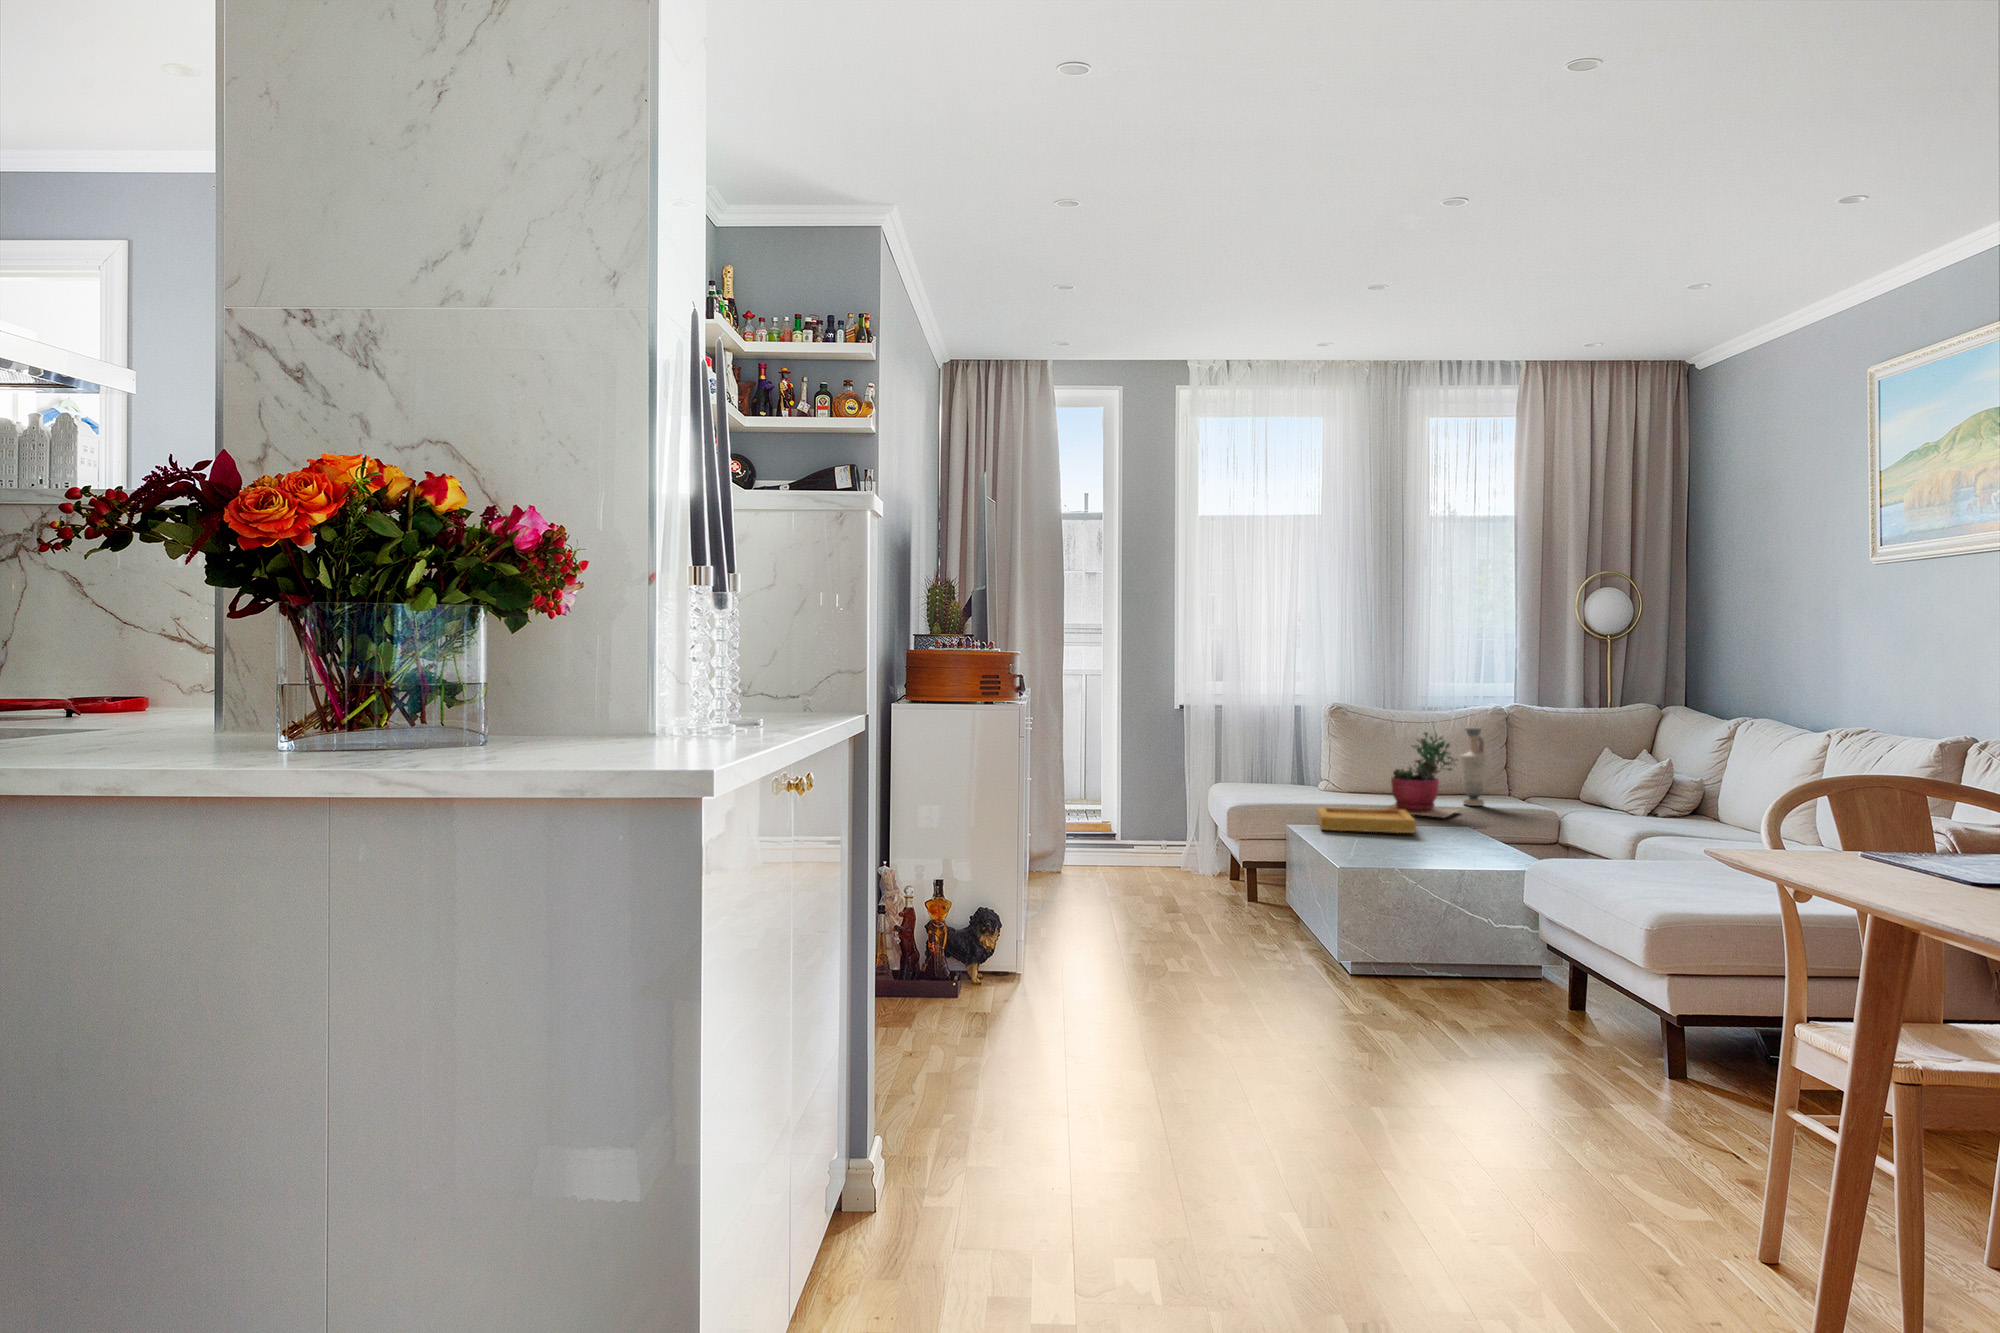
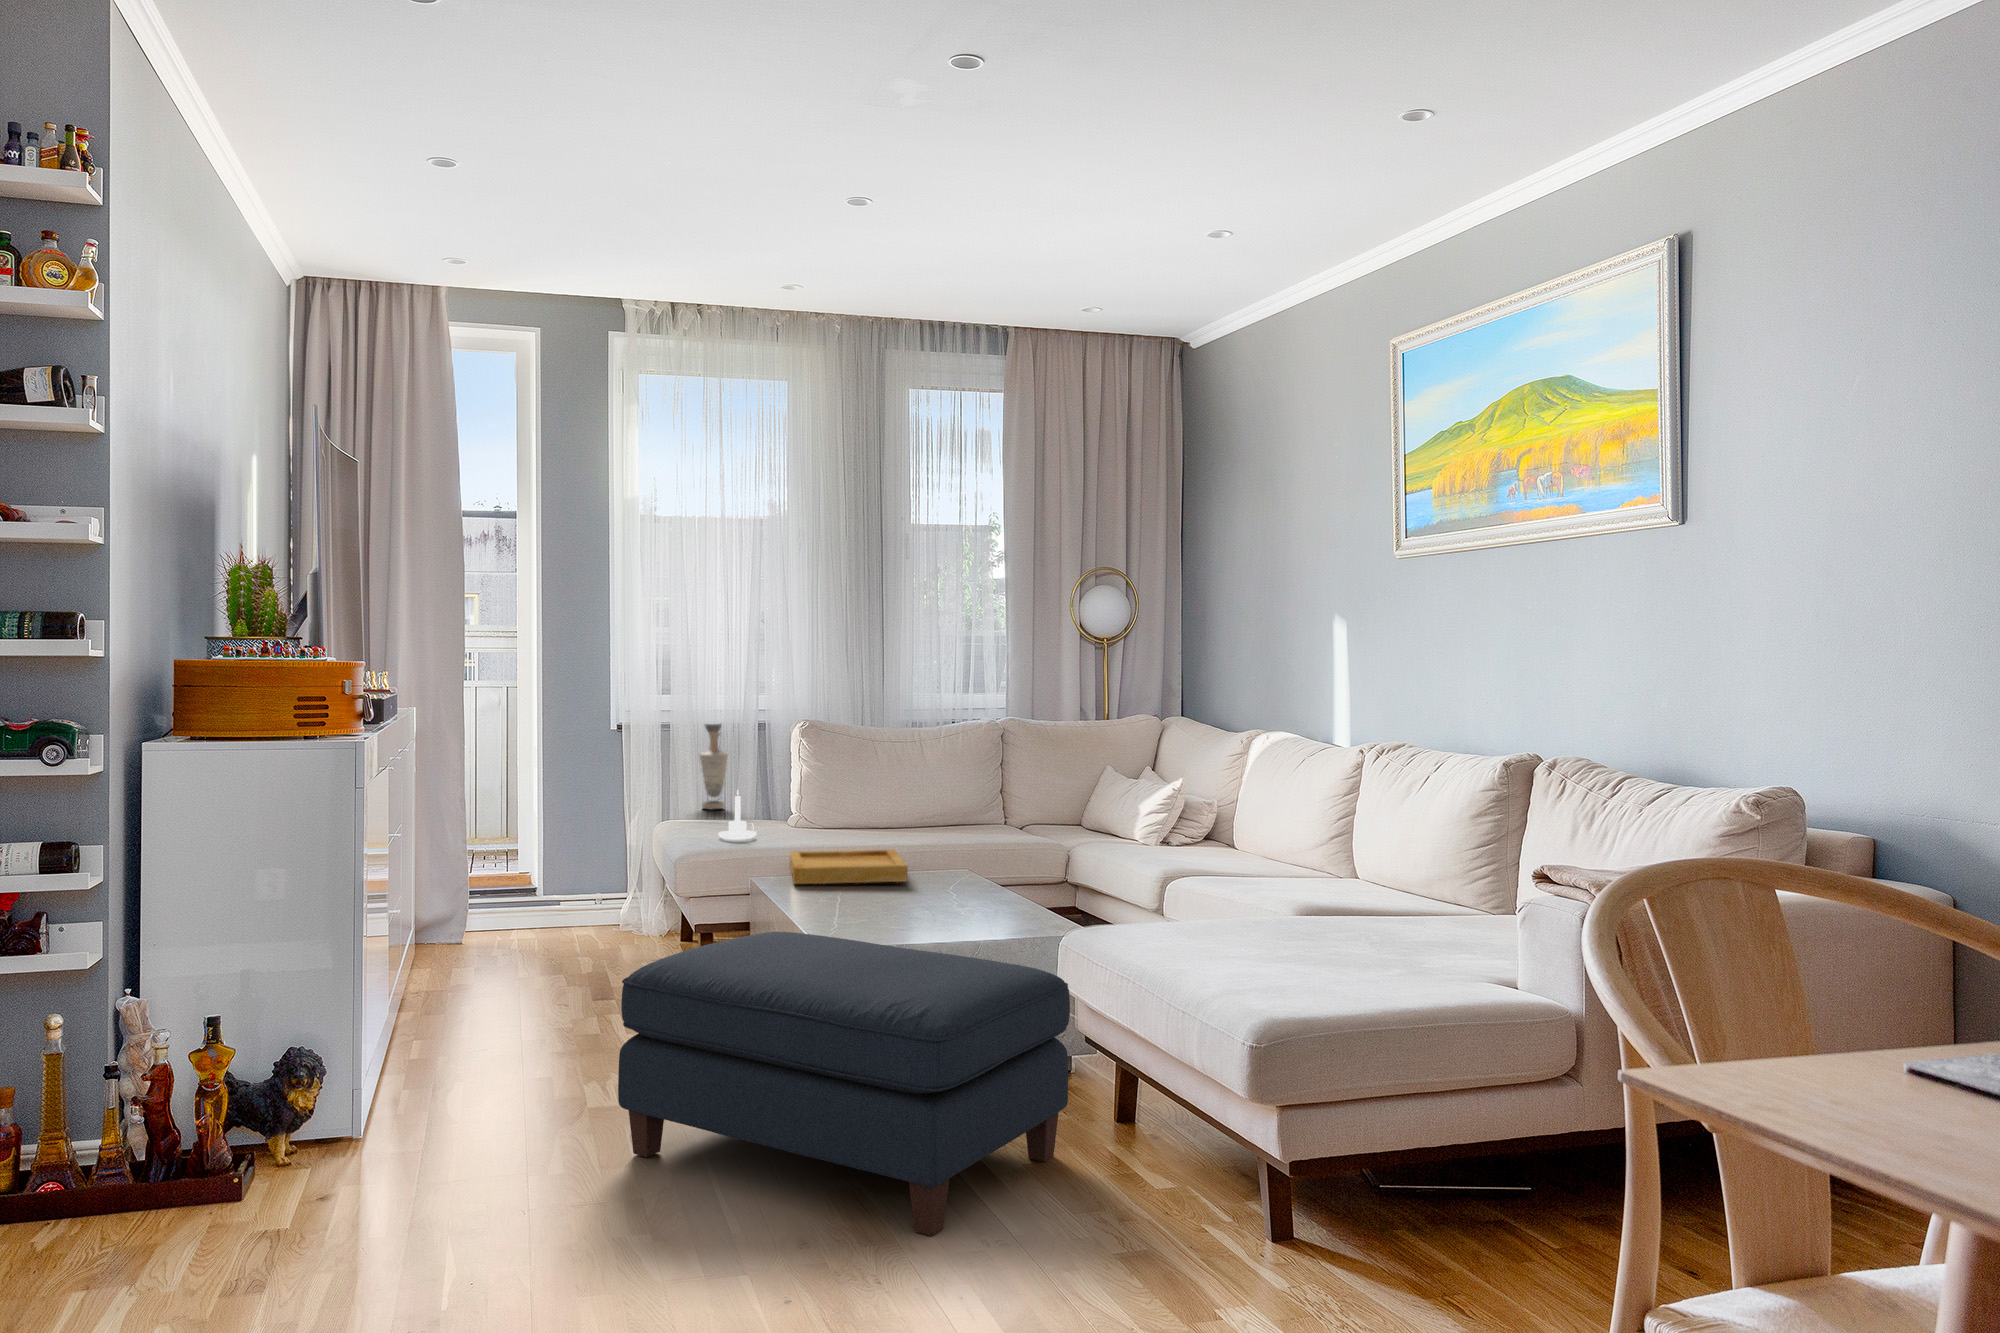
vase: present [1460,728,1488,806] -> present [699,724,728,809]
succulent plant: present [1384,732,1458,817] -> none [862,752,957,856]
candle holder: none [1259,758,1290,798] -> present [718,790,757,839]
ottoman: none [1197,855,1551,1072] -> present [618,932,1070,1236]

